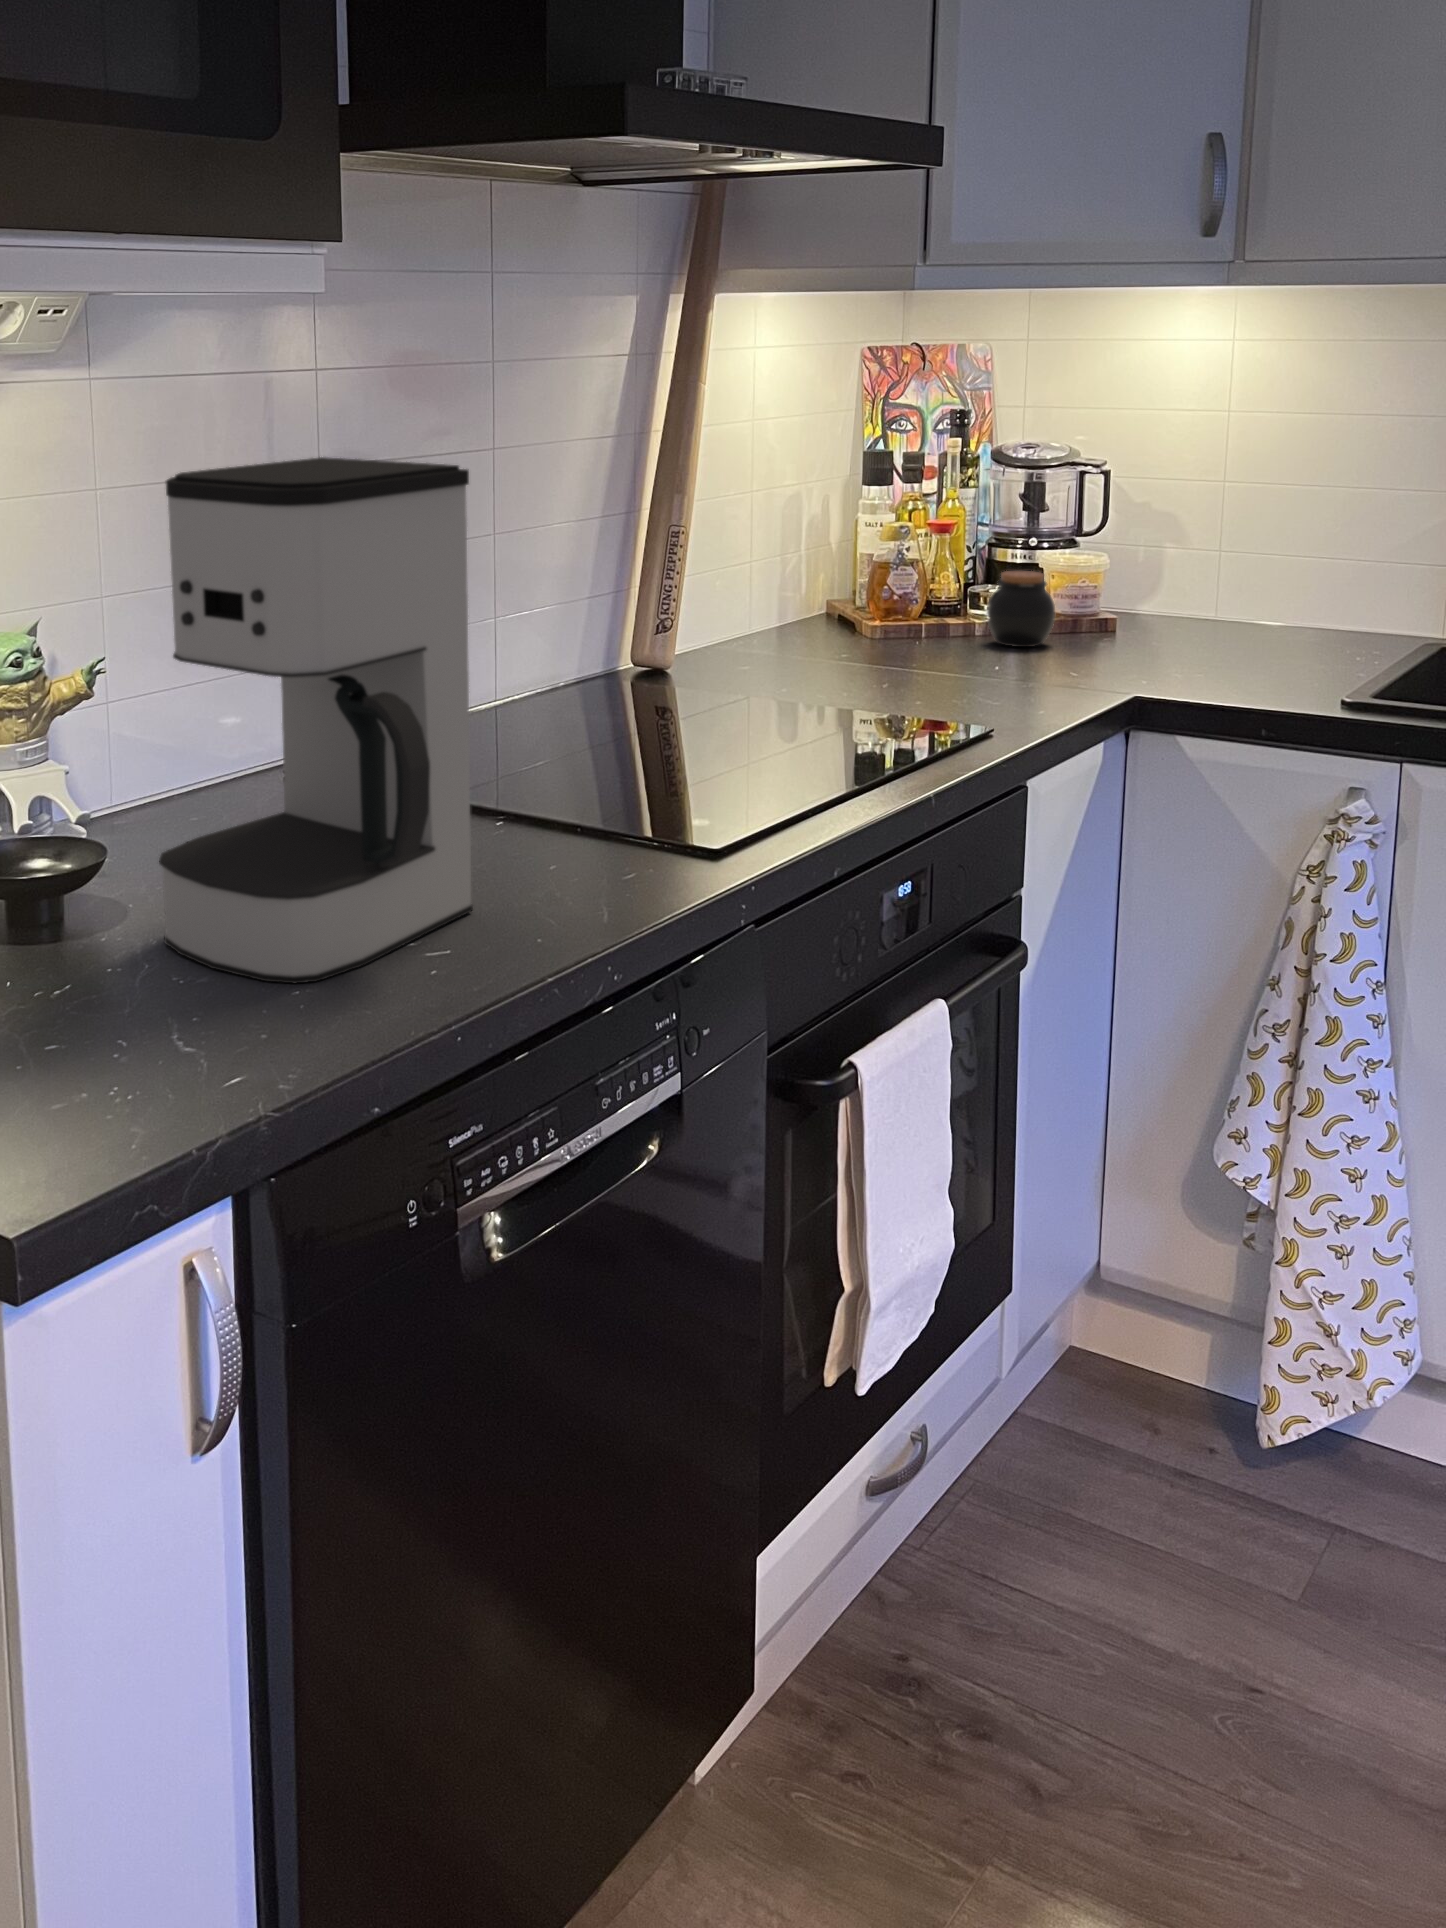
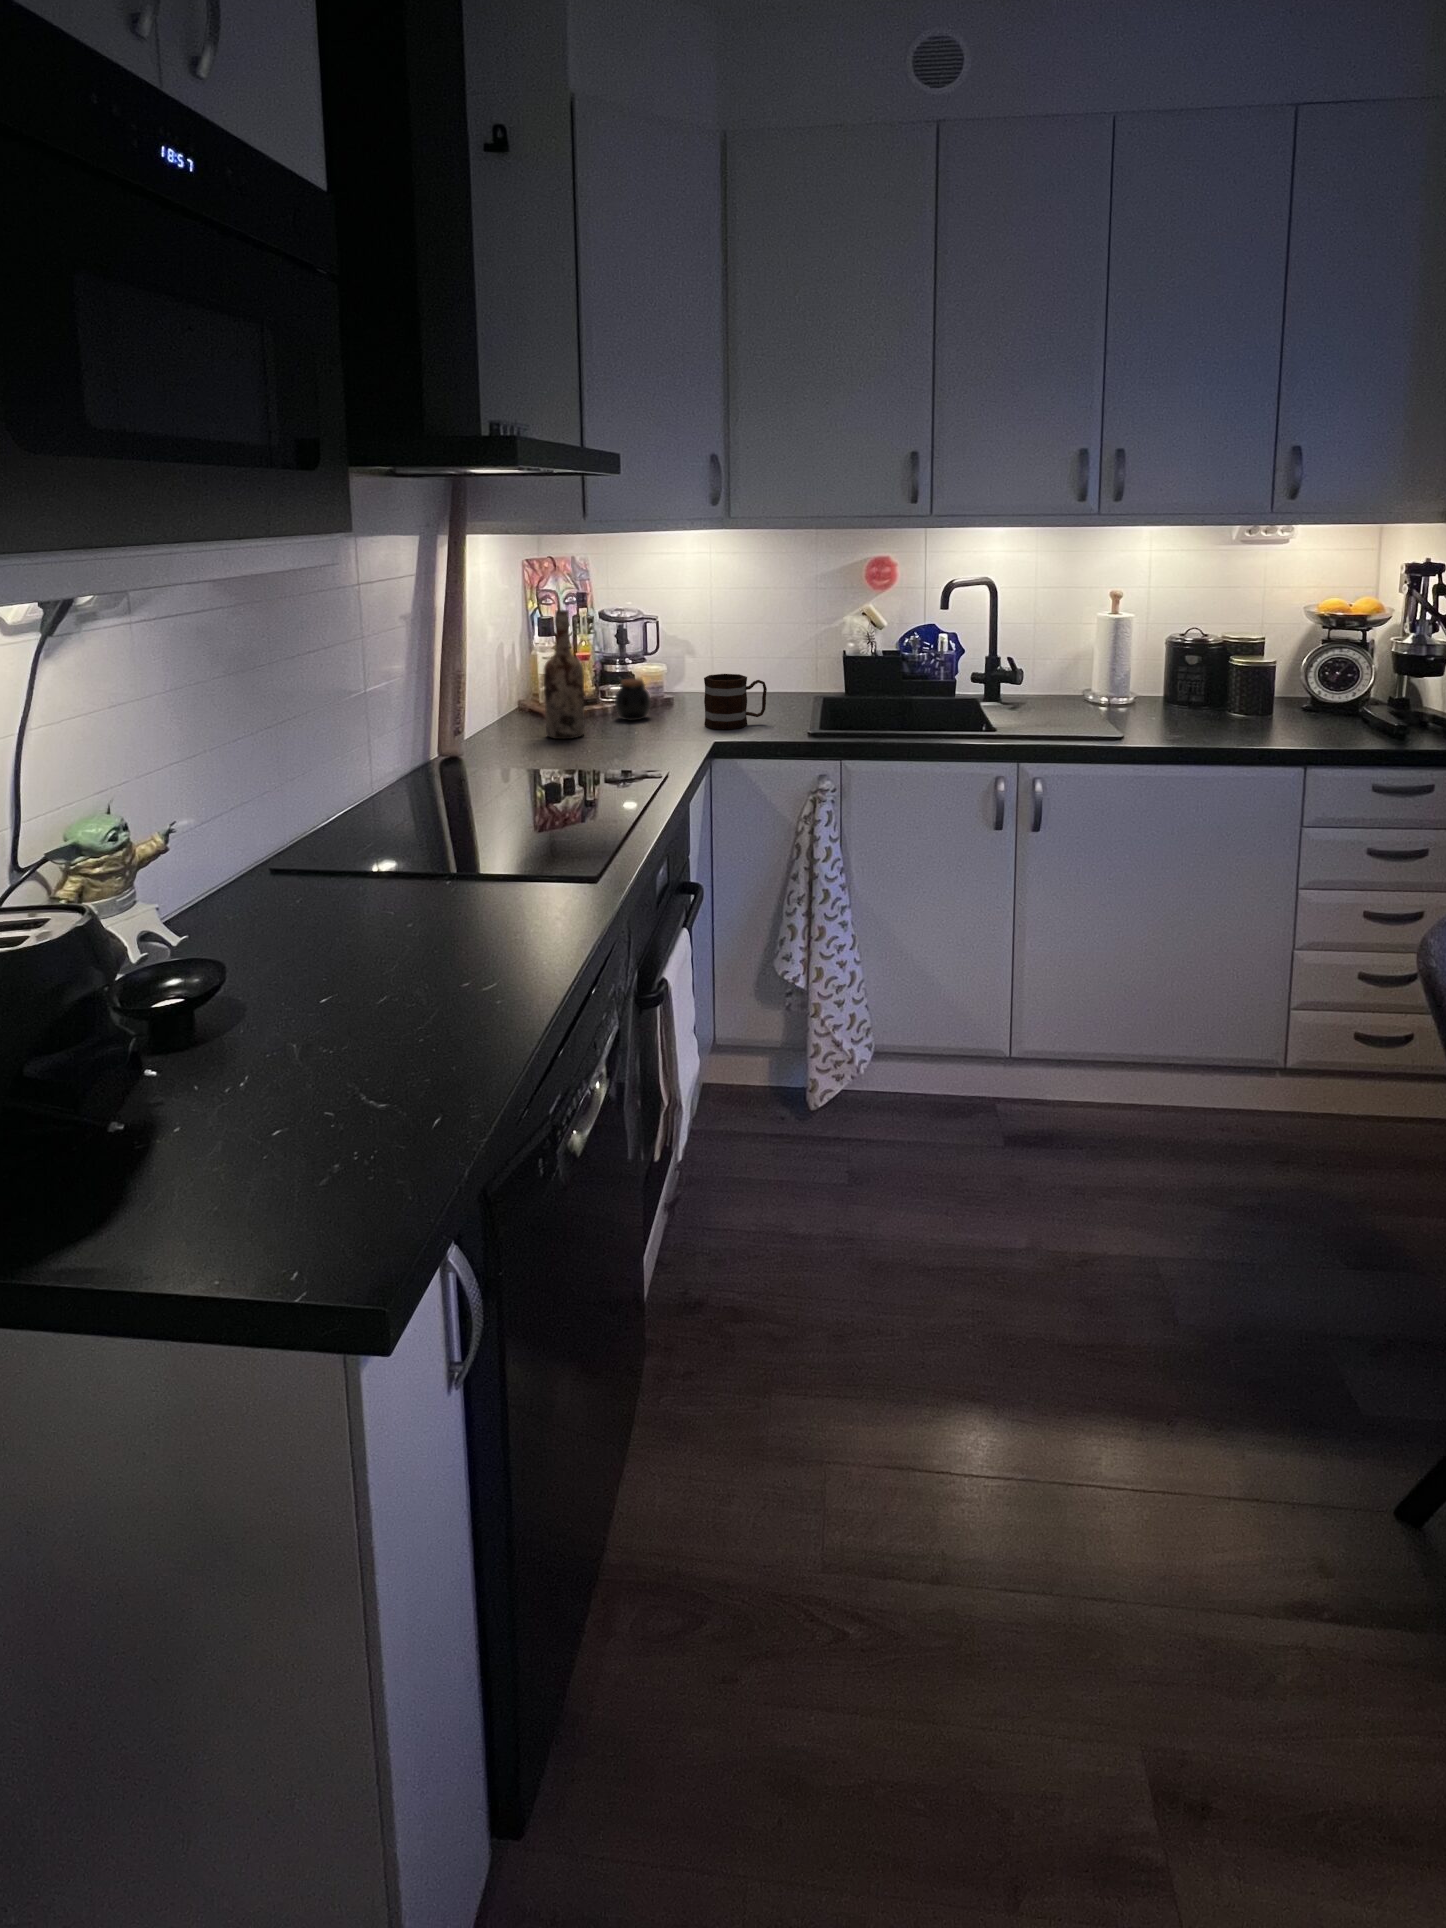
wine bottle: none [840,433,913,661] -> present [544,610,585,739]
coffee maker: present [159,457,473,983] -> none [321,670,520,1025]
mug: none [1137,573,1274,680] -> present [704,674,767,730]

